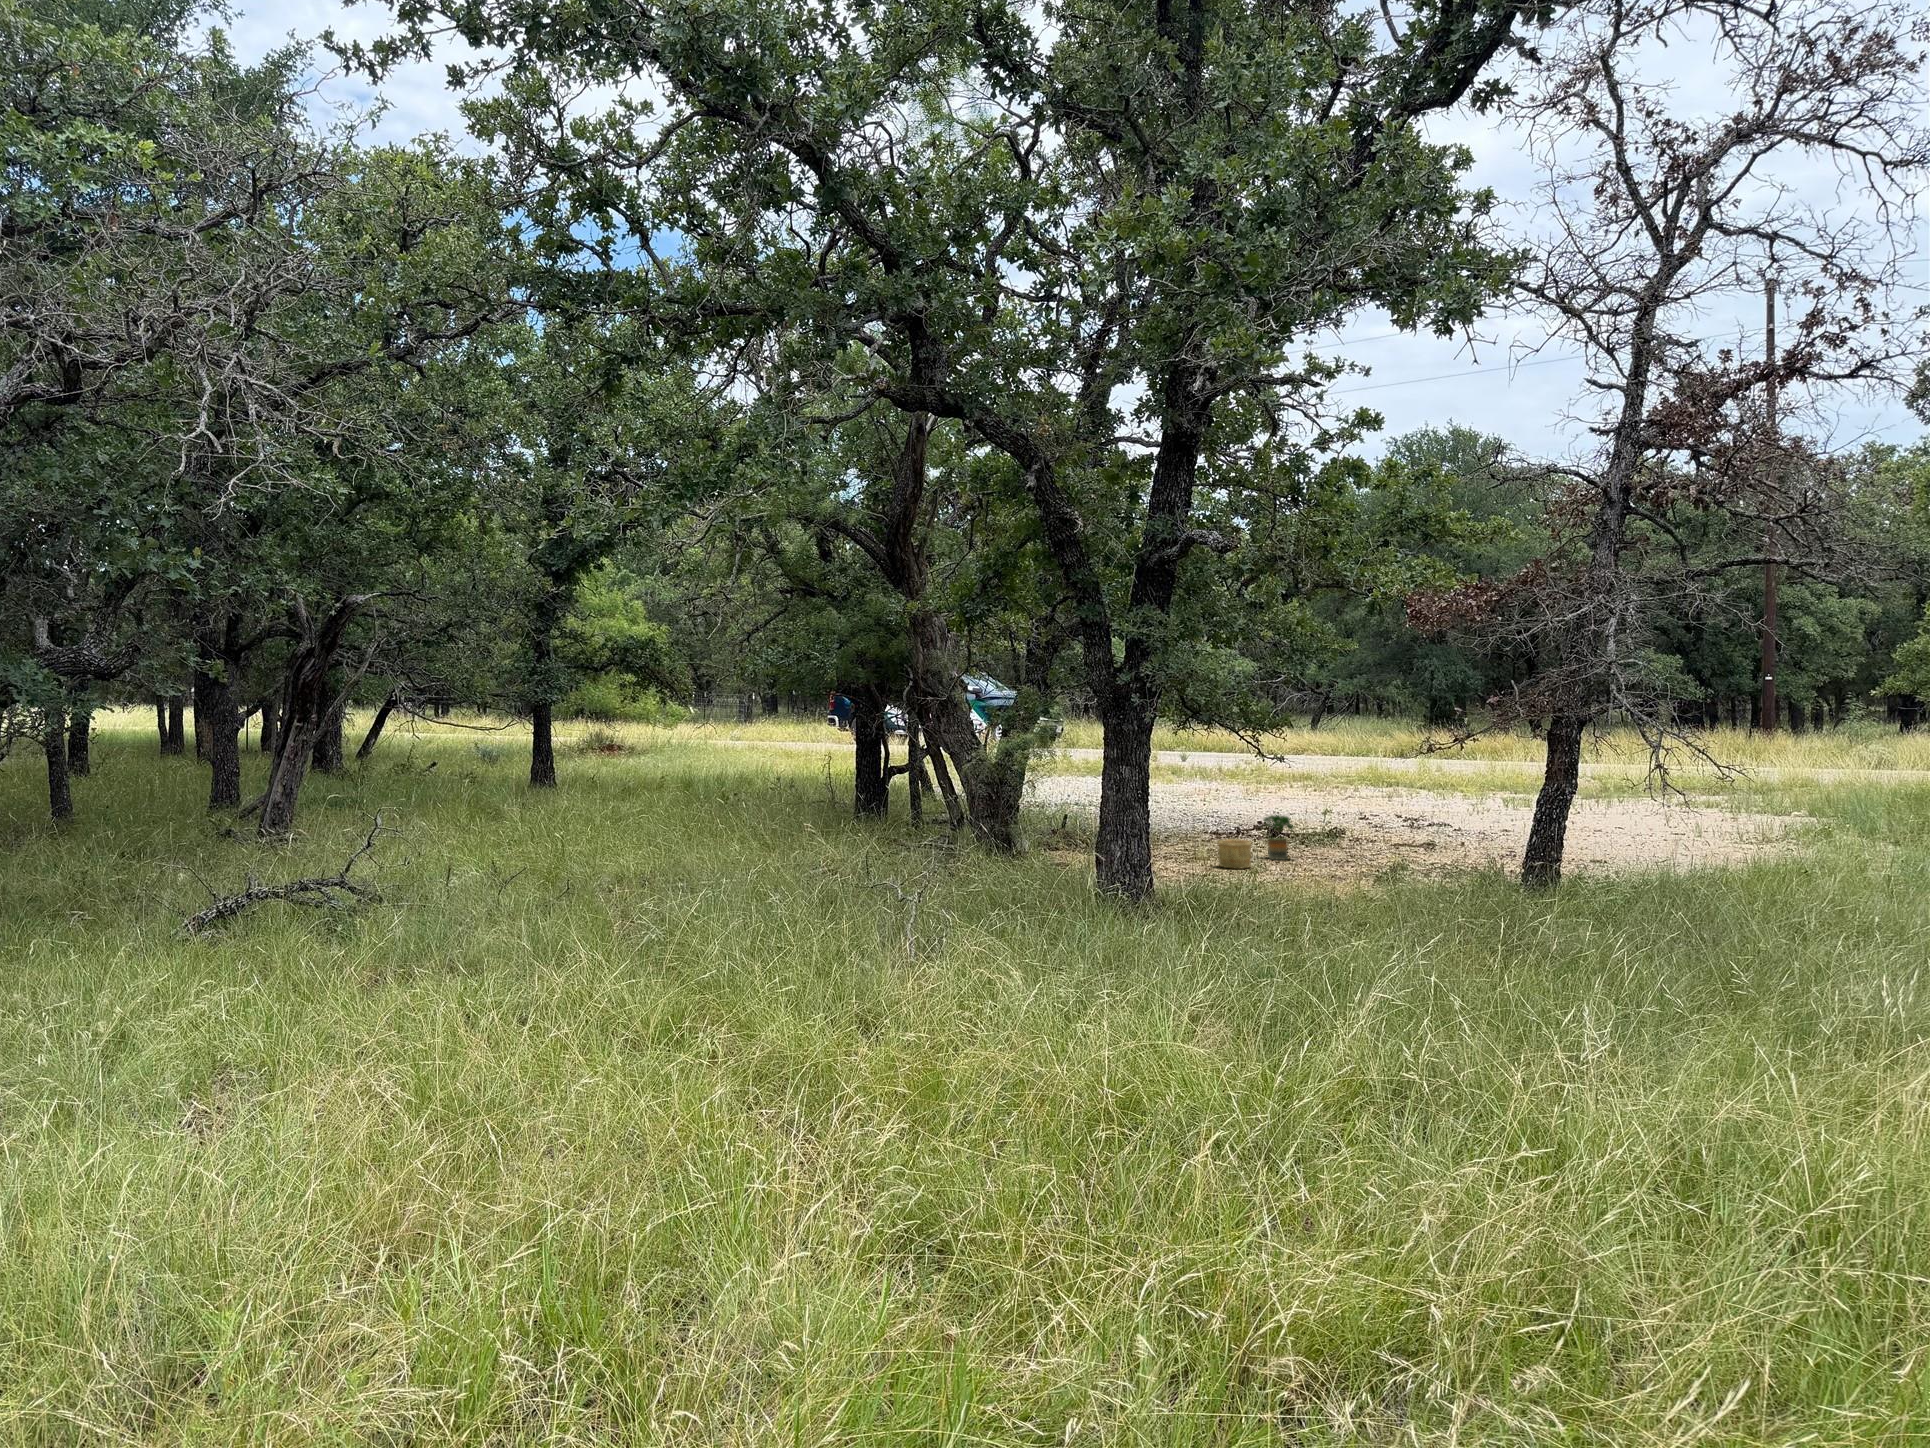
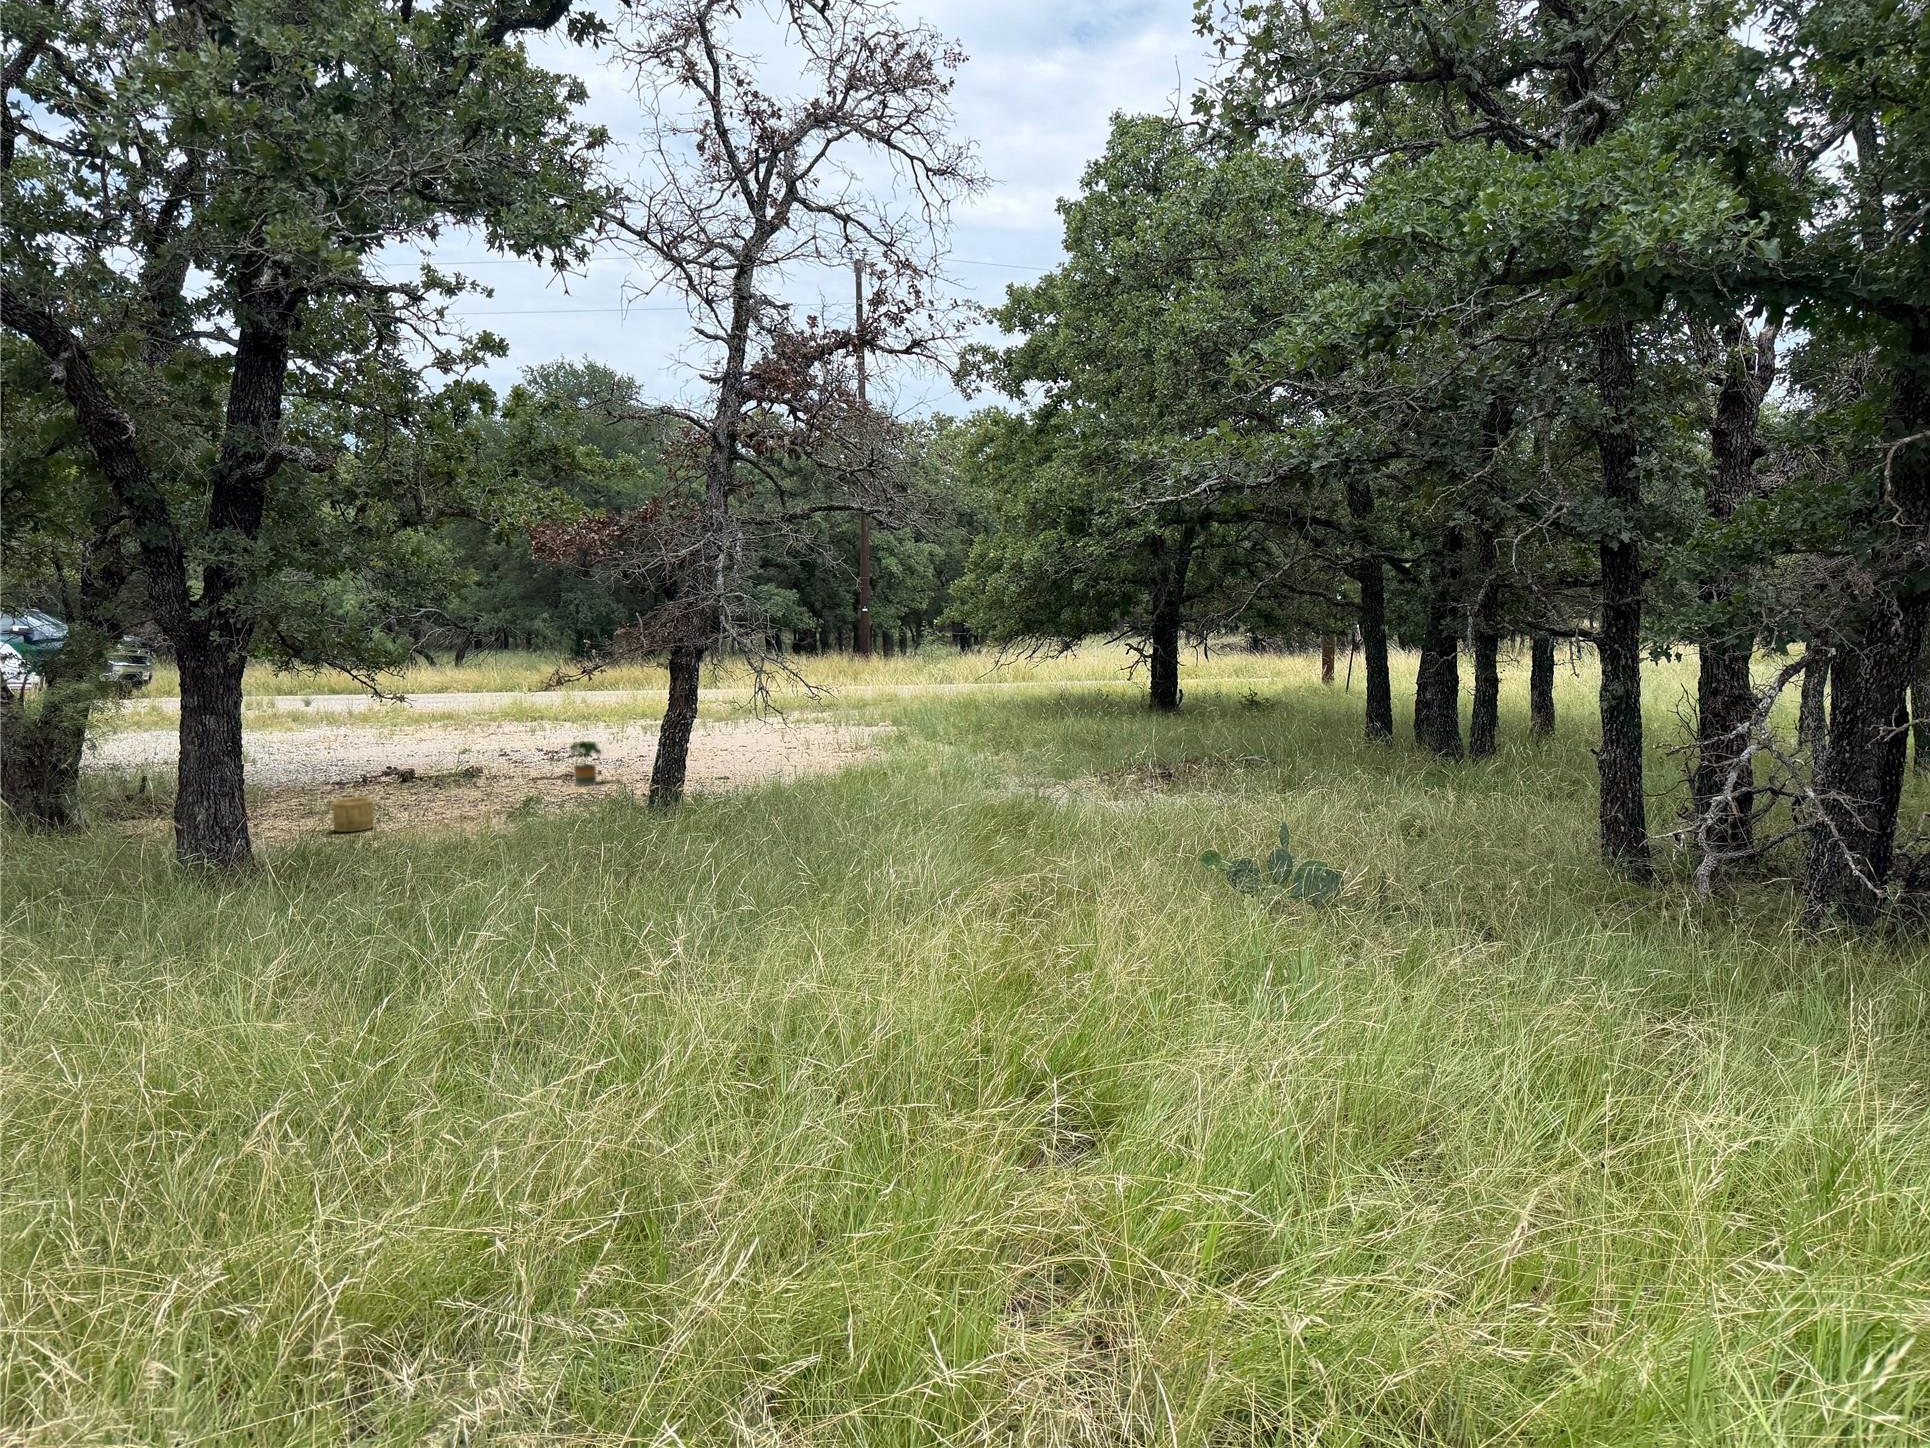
potted tree: present [1264,815,1294,860] -> present [569,741,602,787]

